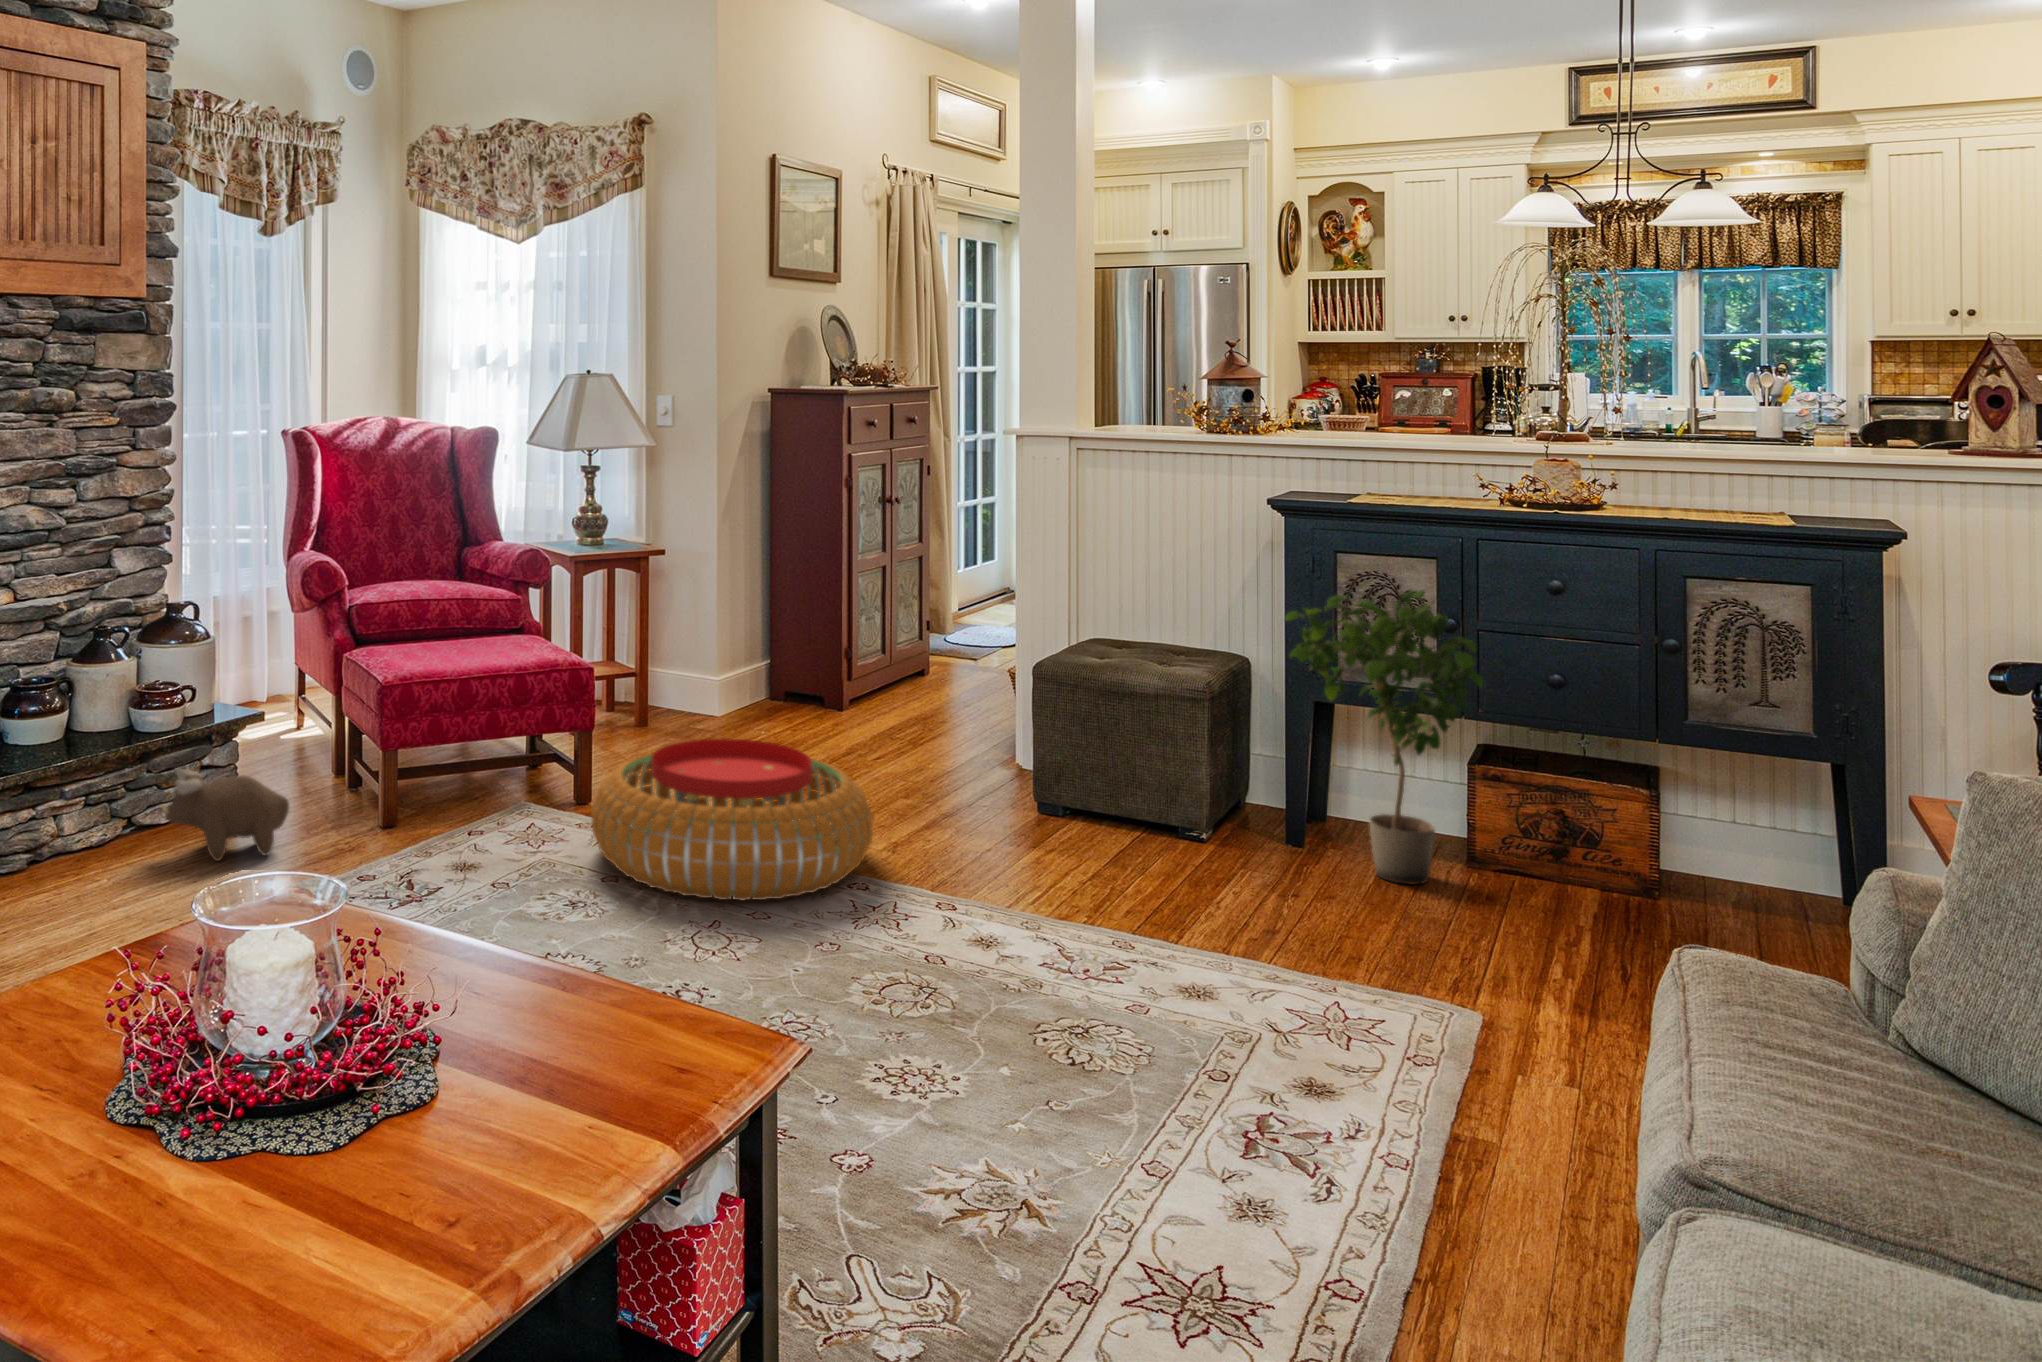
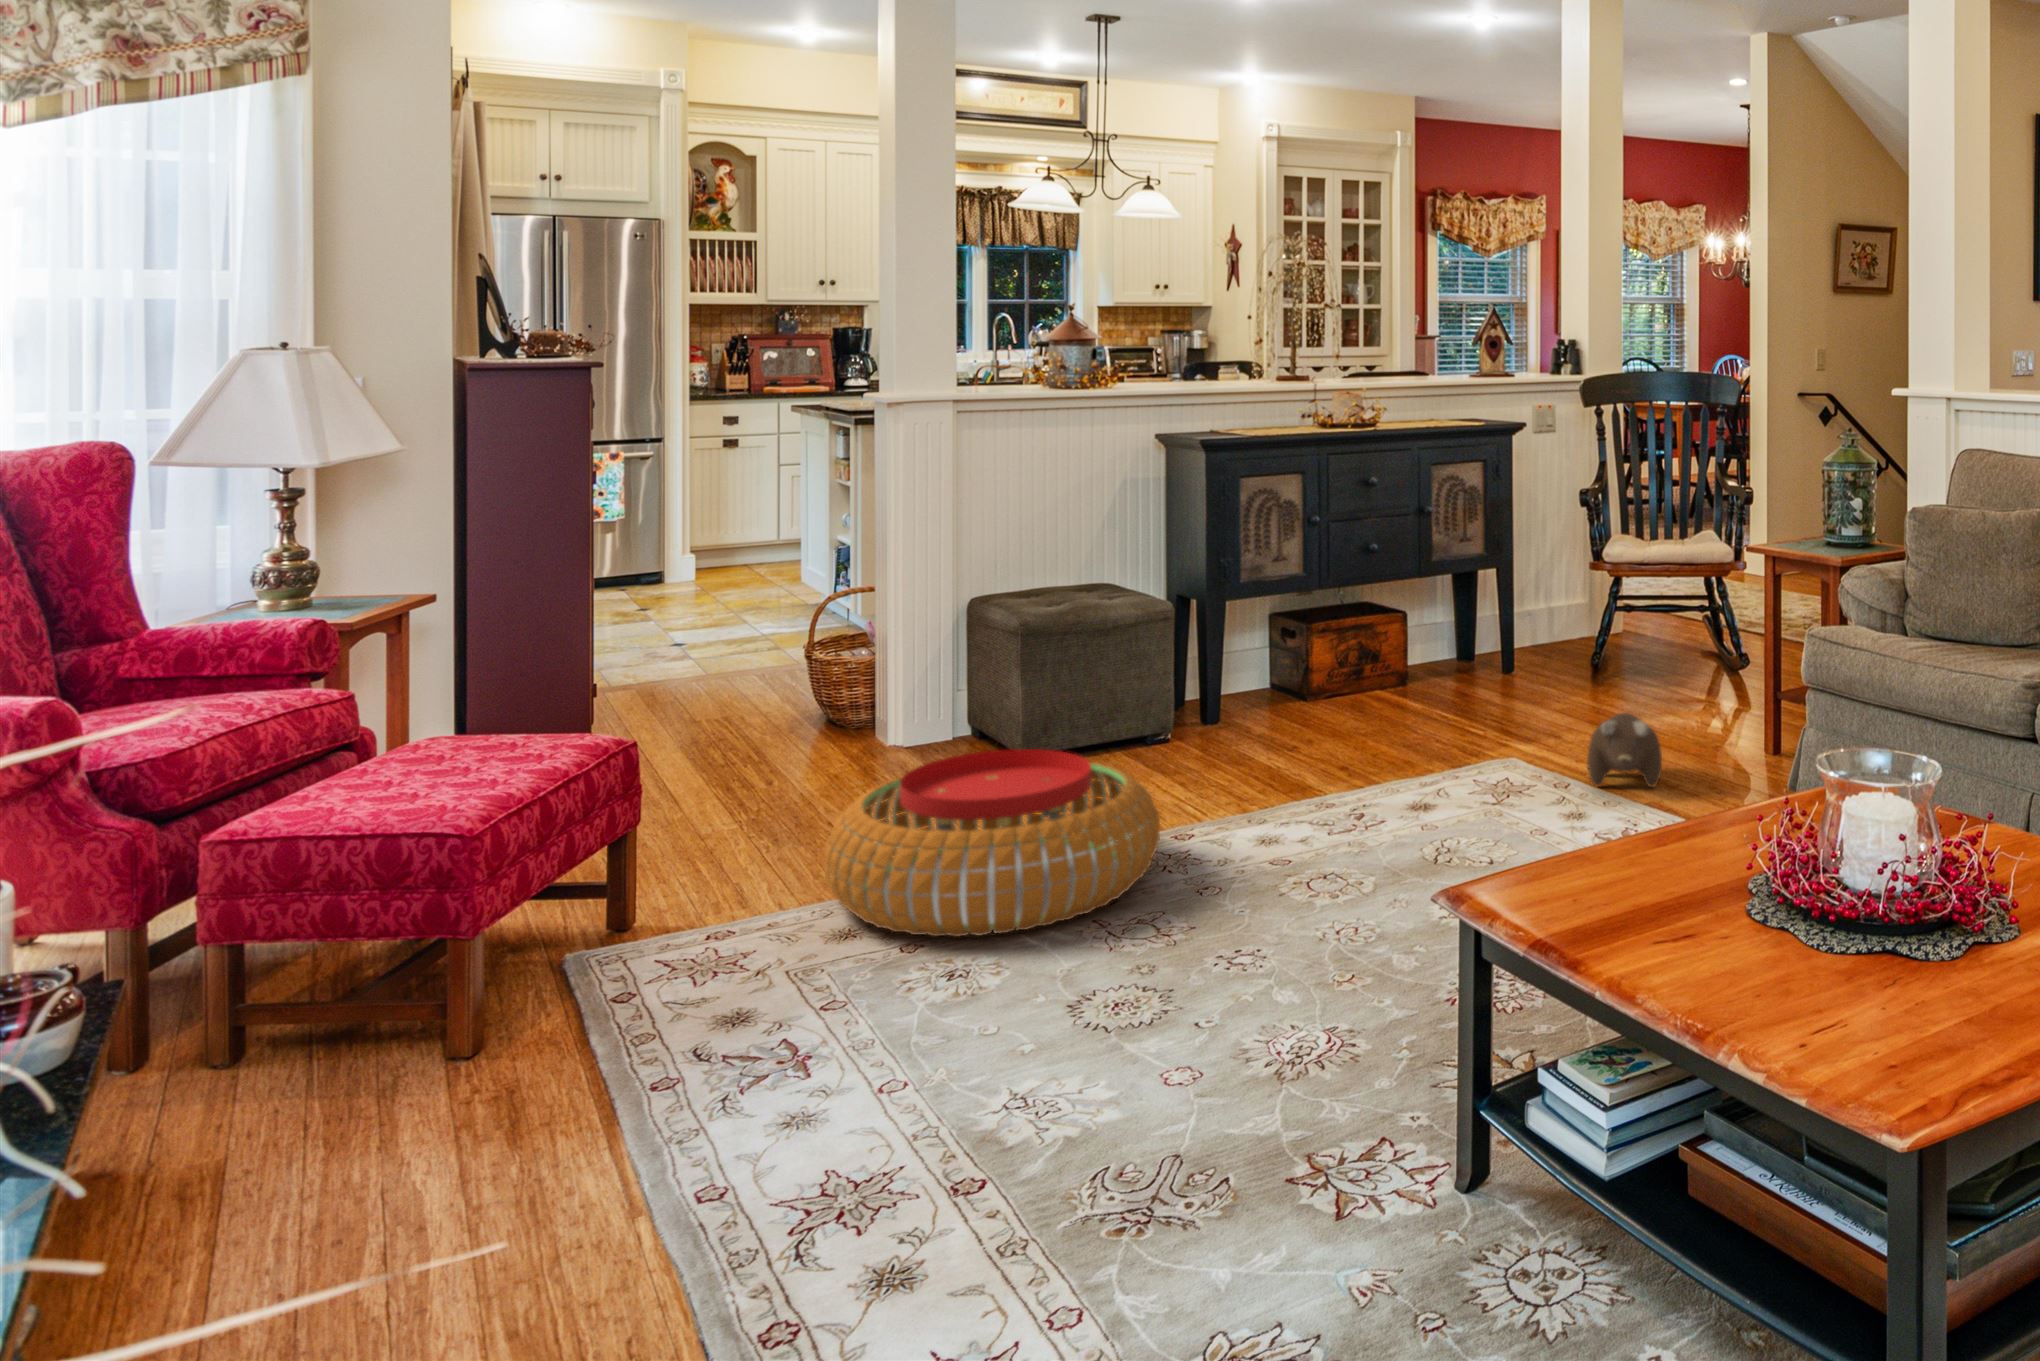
potted plant: present [1285,590,1482,885] -> none [1227,492,1404,720]
plush toy: present [162,769,289,861] -> present [1587,713,1662,787]

